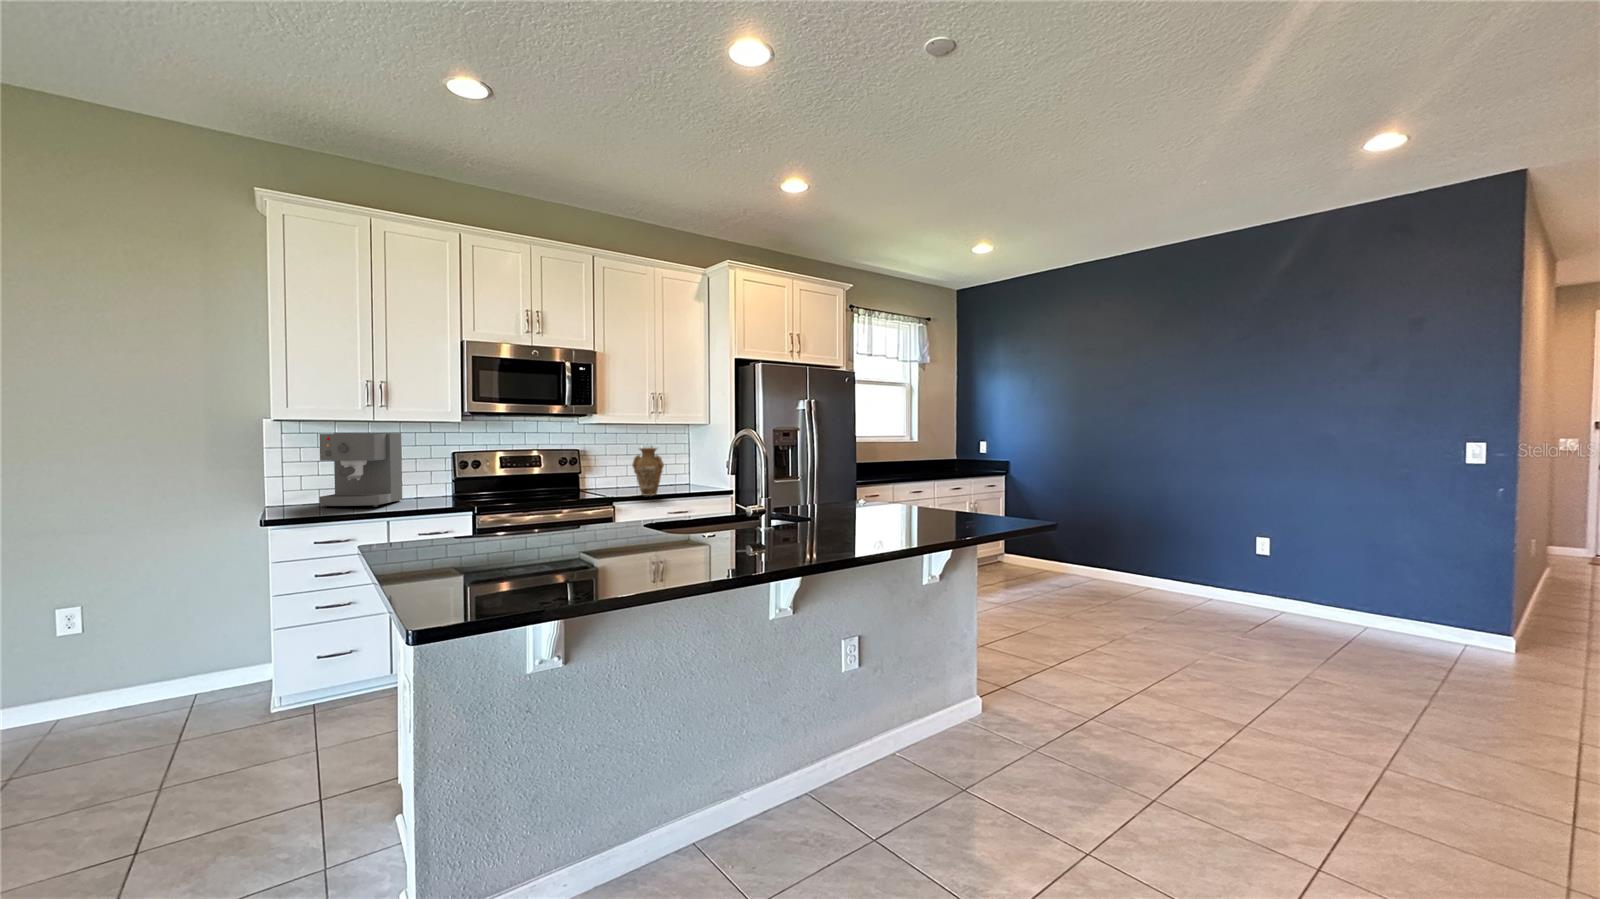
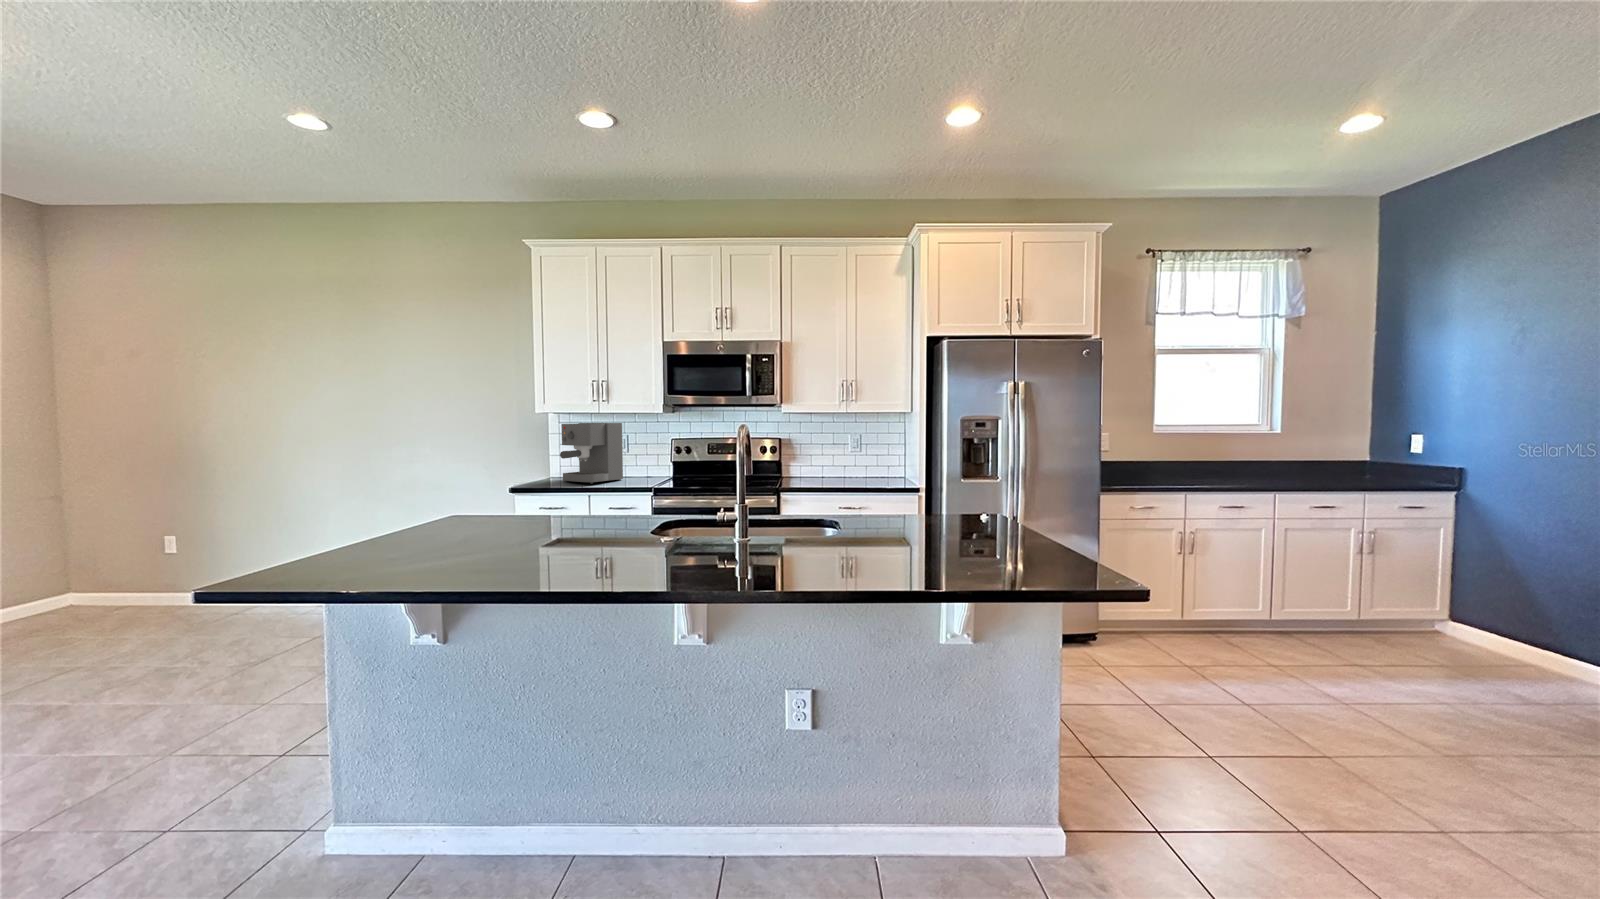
vase: present [632,447,664,496] -> none [815,438,841,489]

